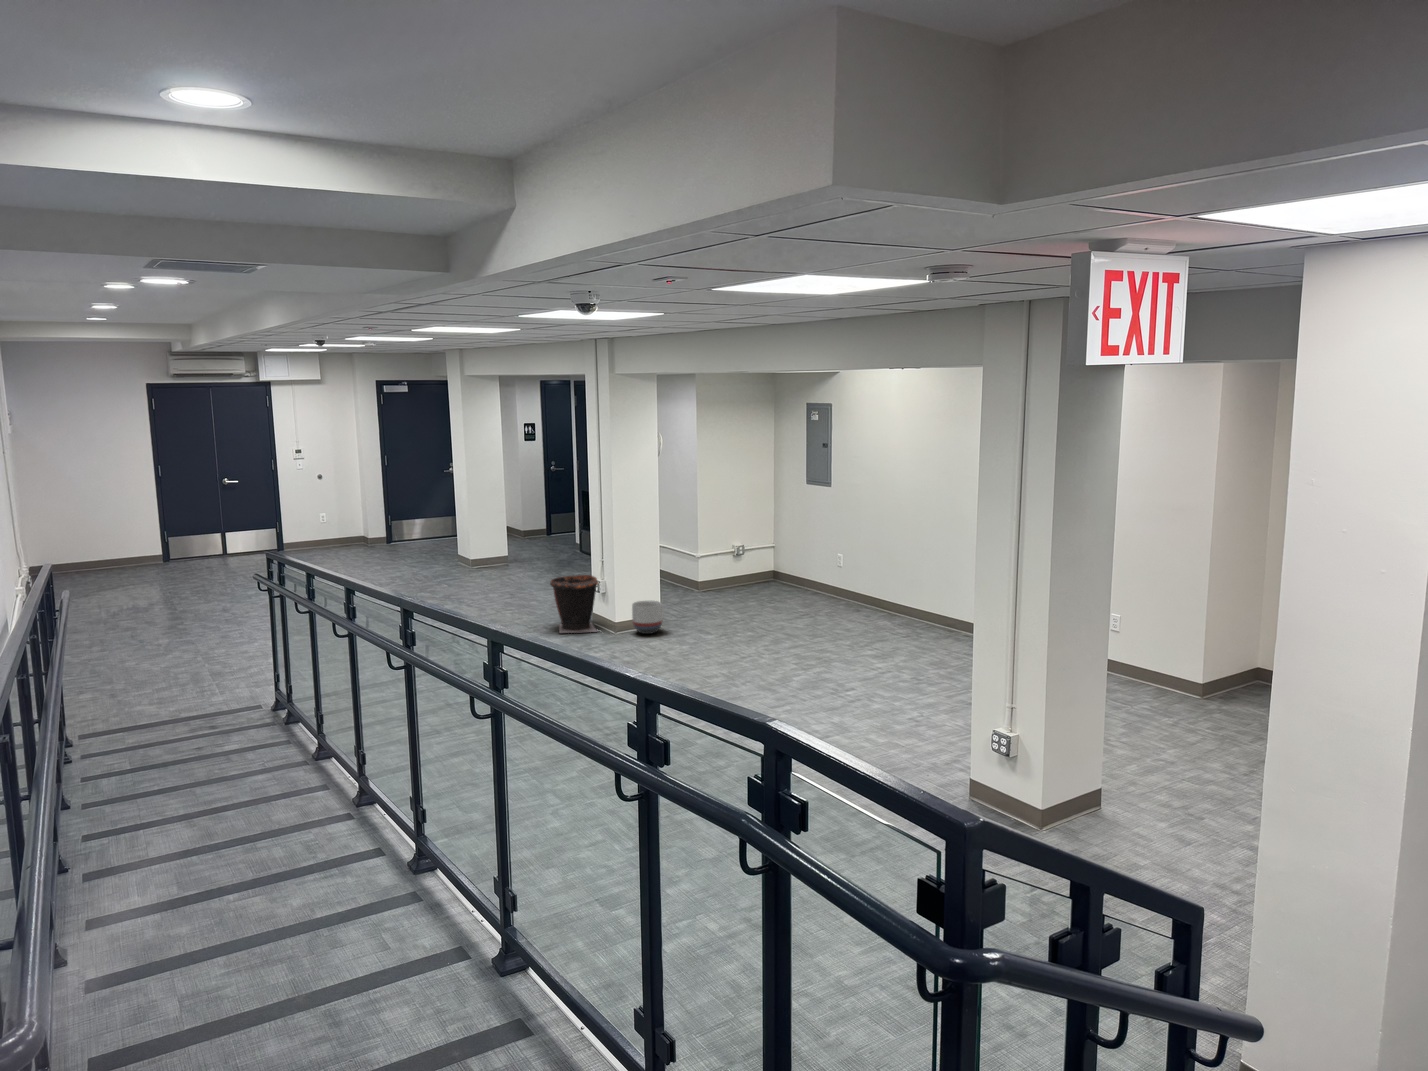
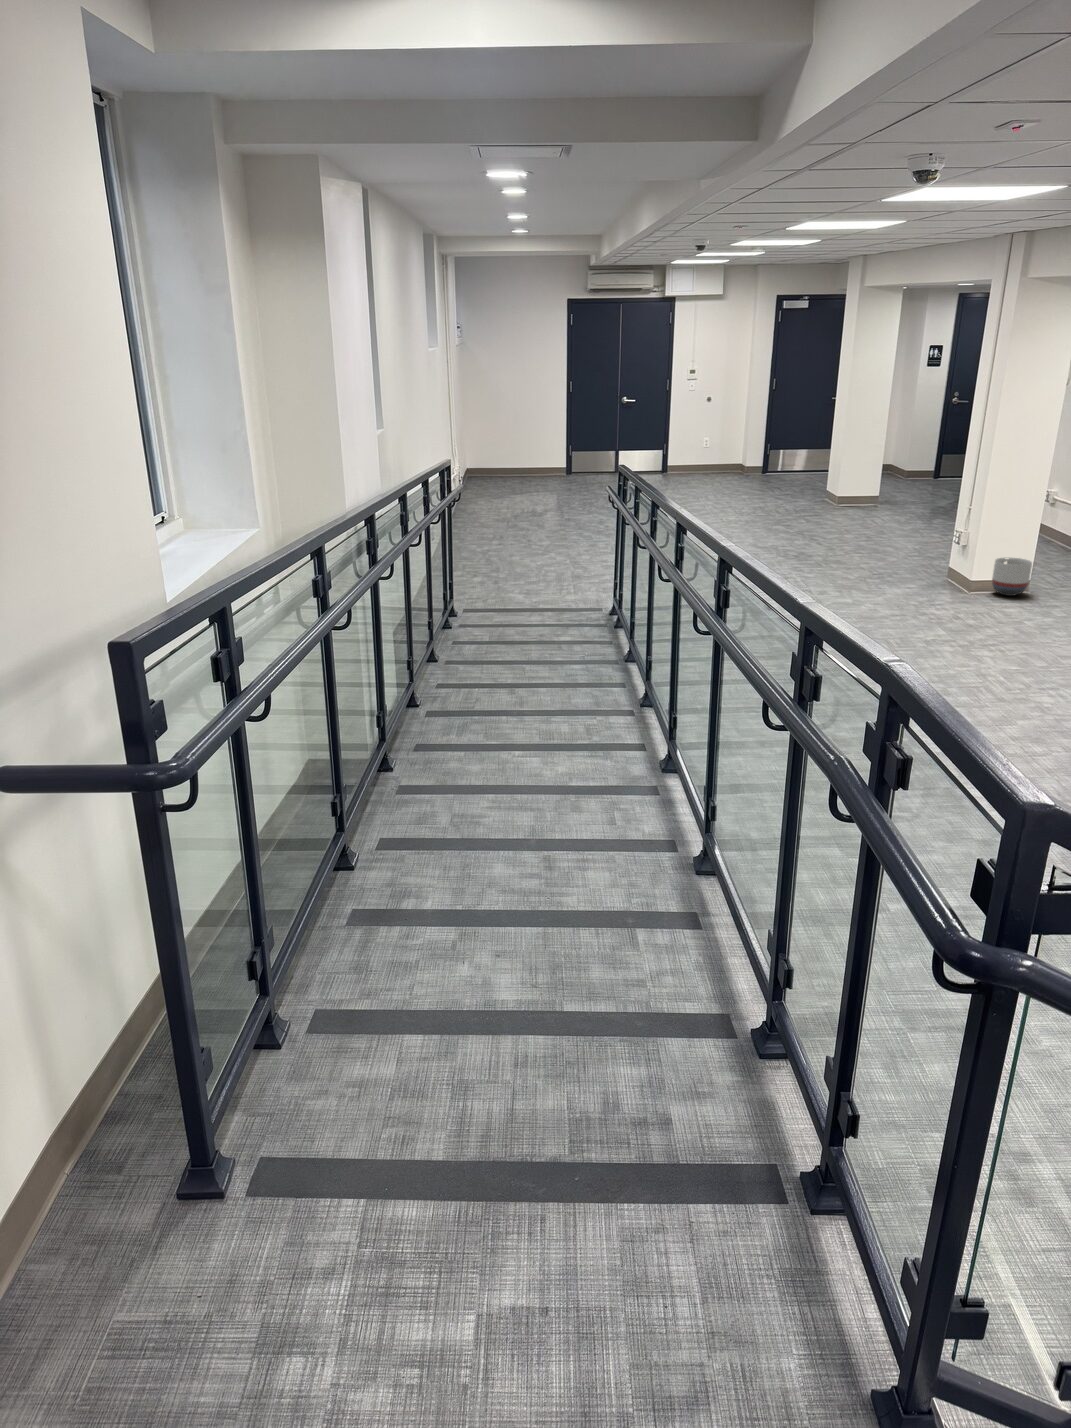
trash can: present [550,575,598,633] -> none [906,520,961,585]

